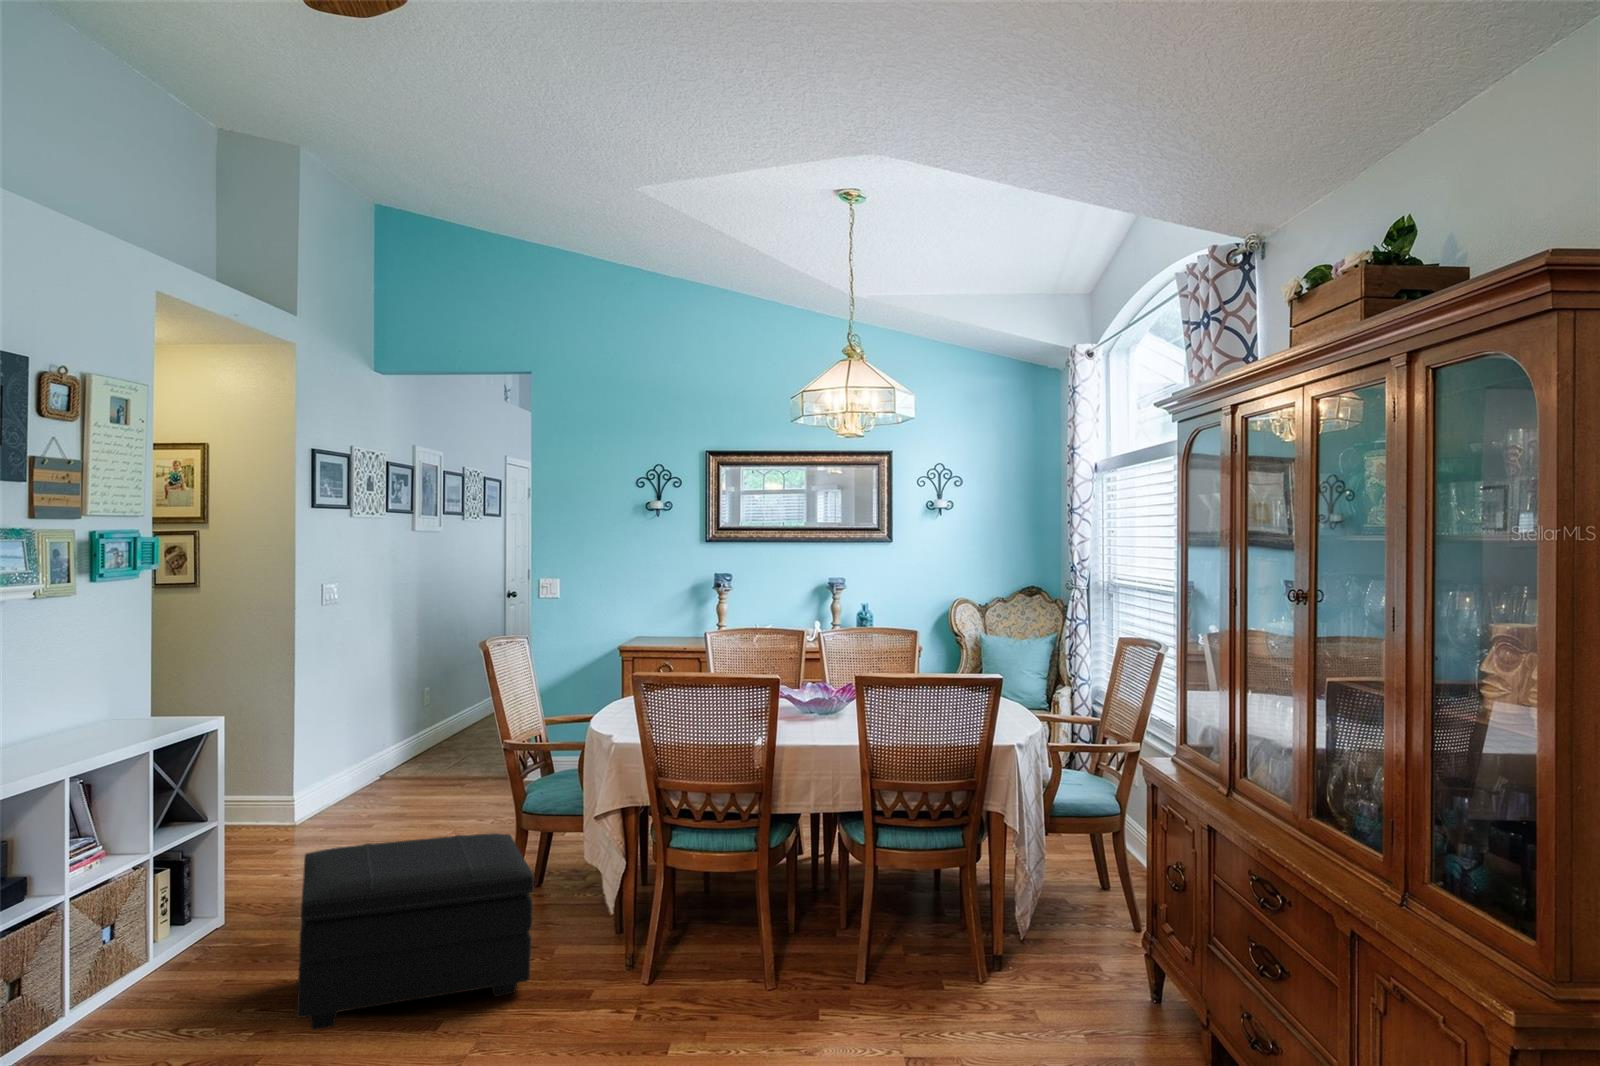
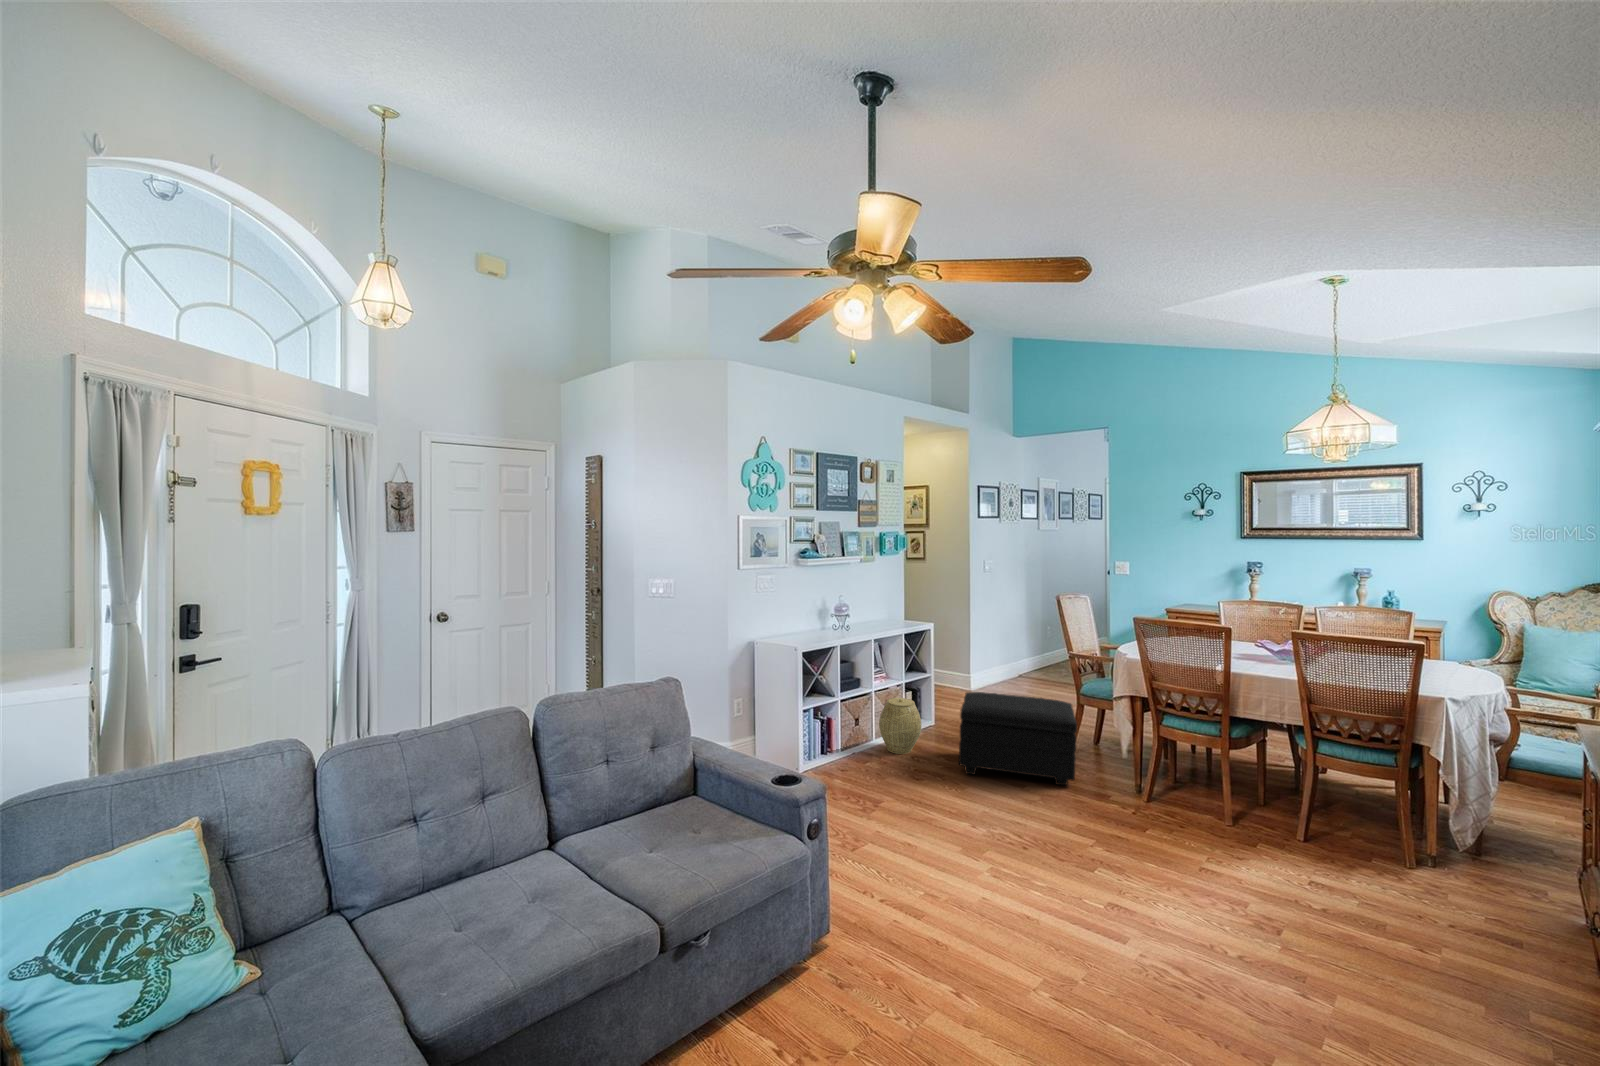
woven basket: none [88,893,201,1026] -> present [879,698,922,754]

